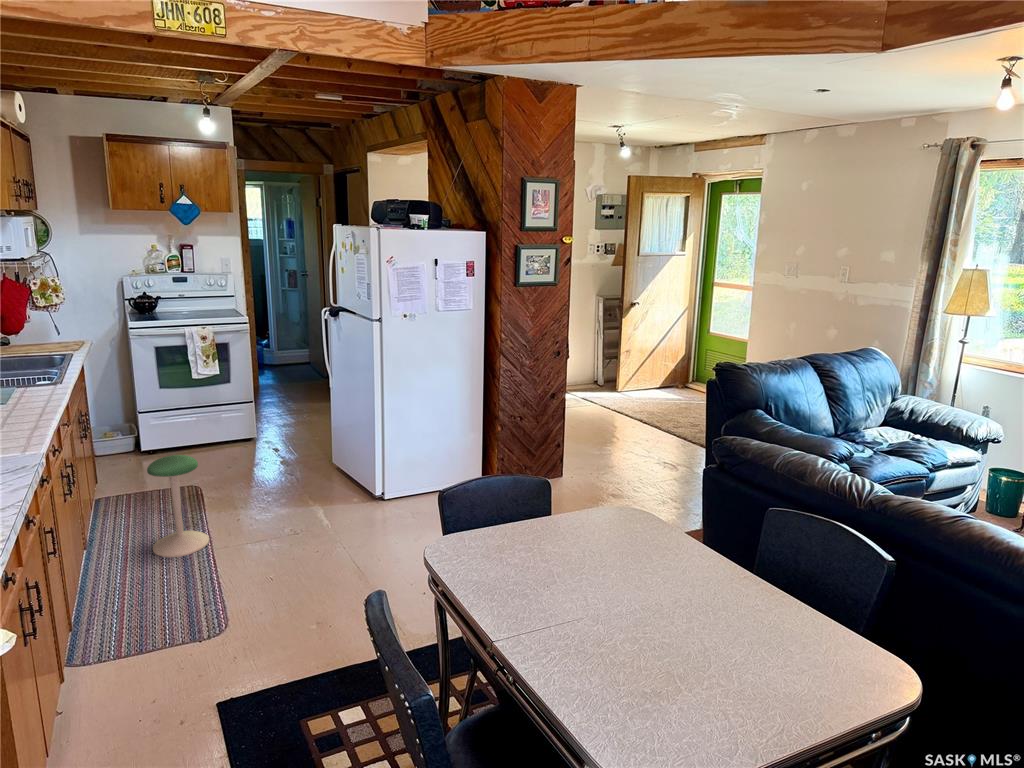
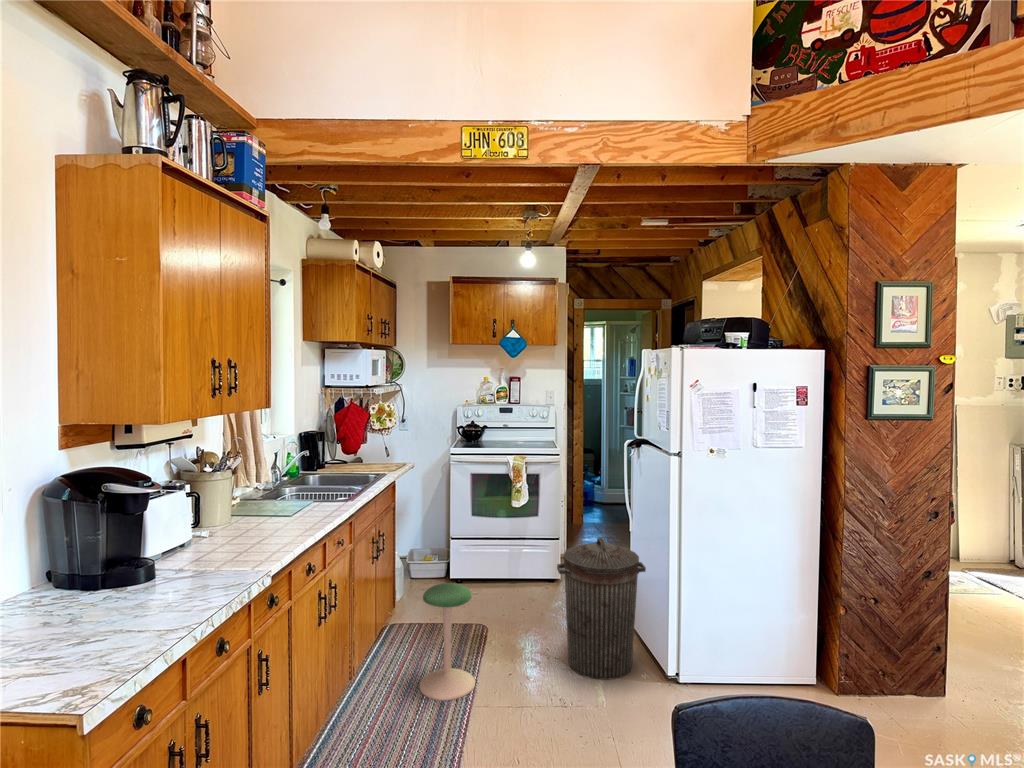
trash can: none [274,397,353,513] -> present [557,538,646,680]

